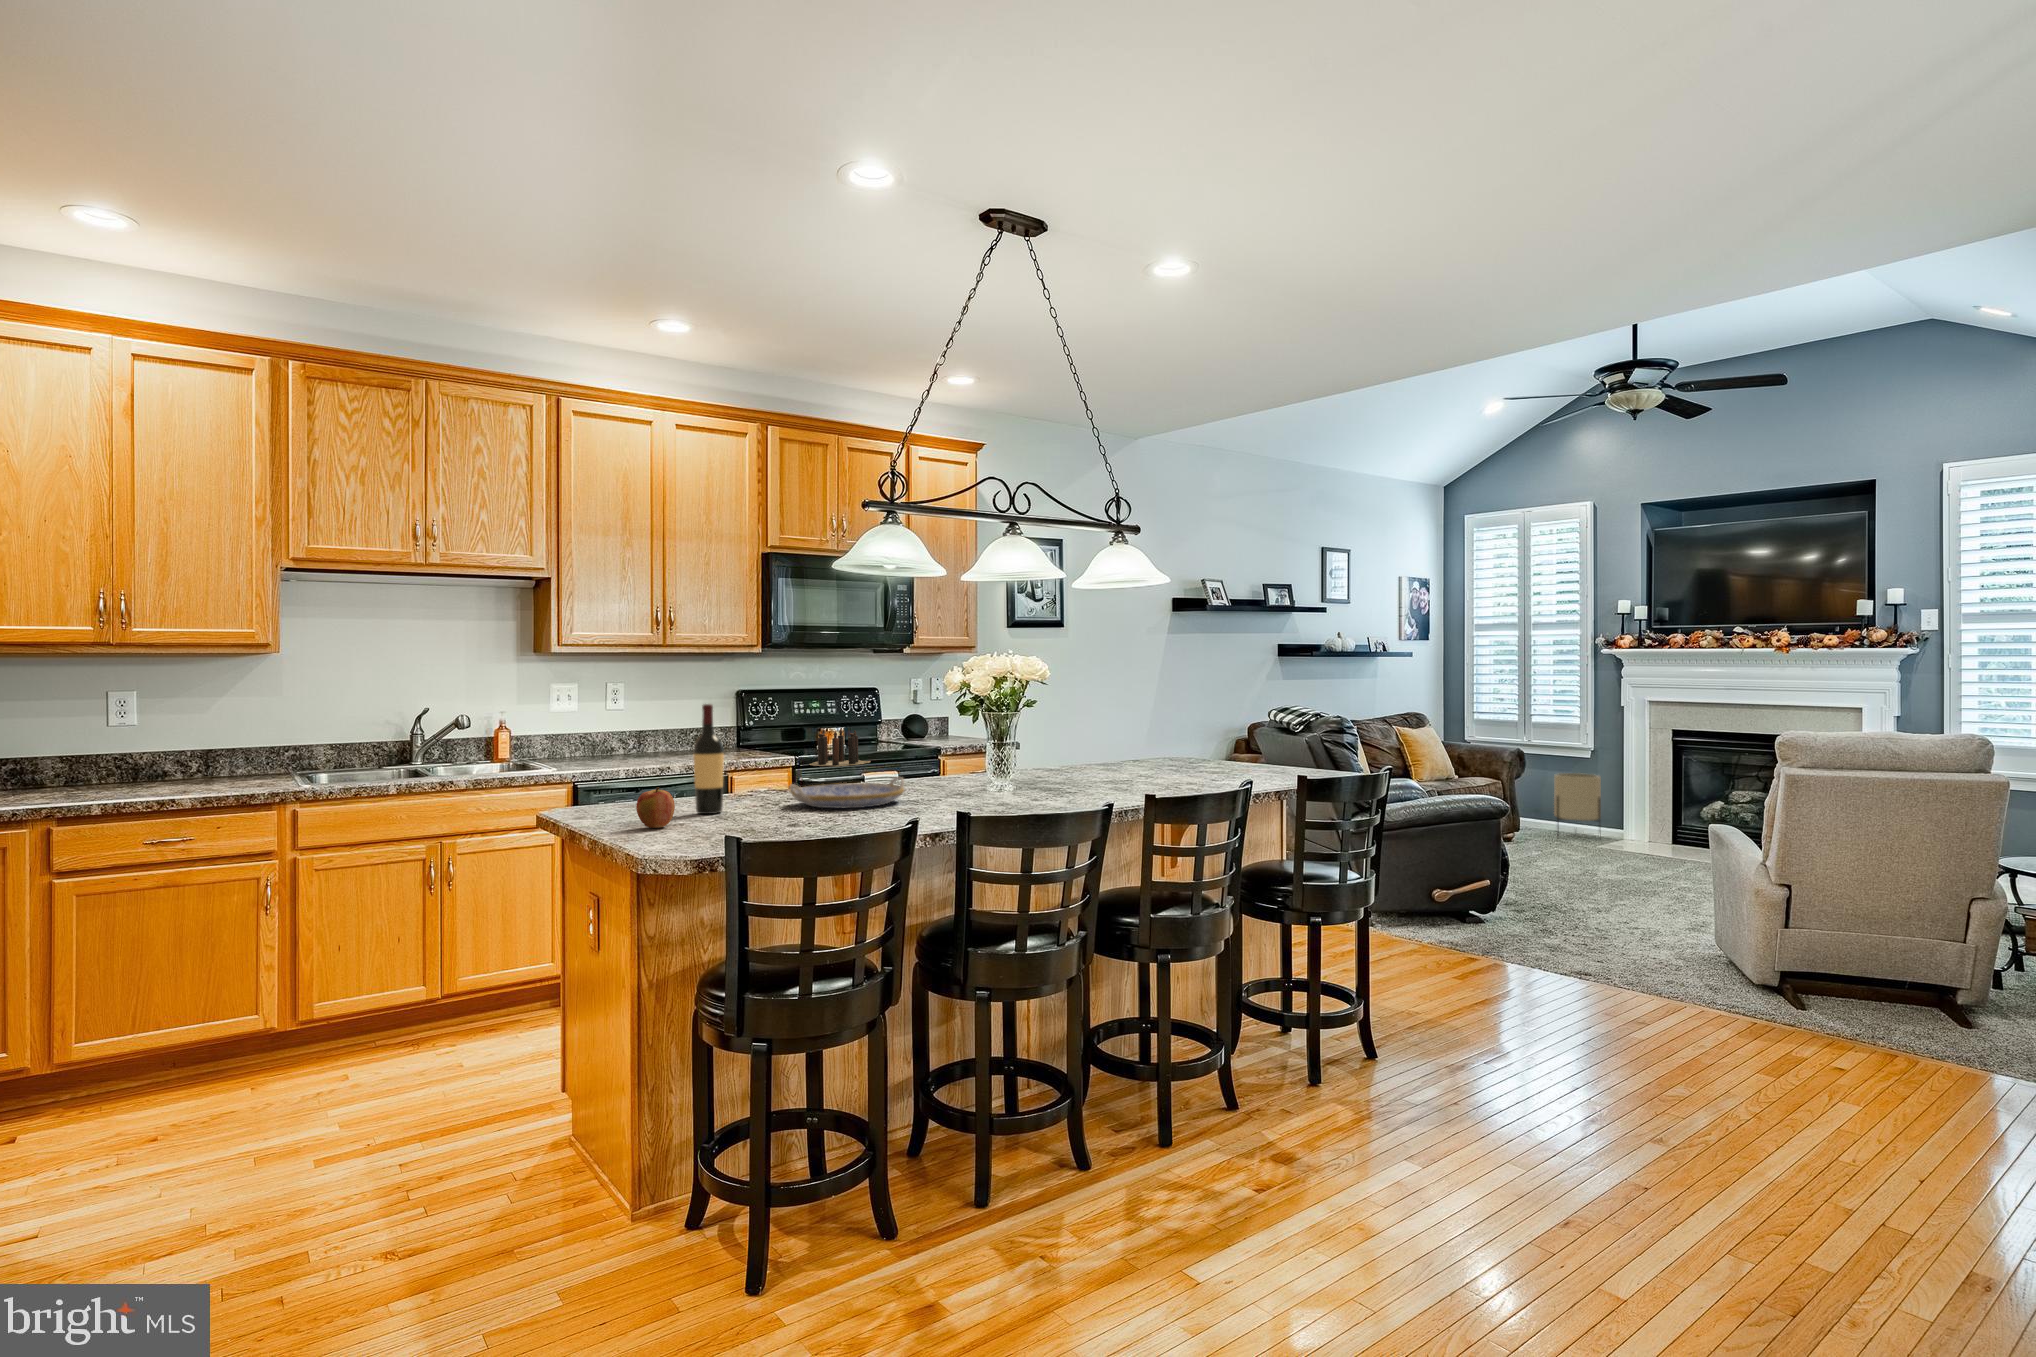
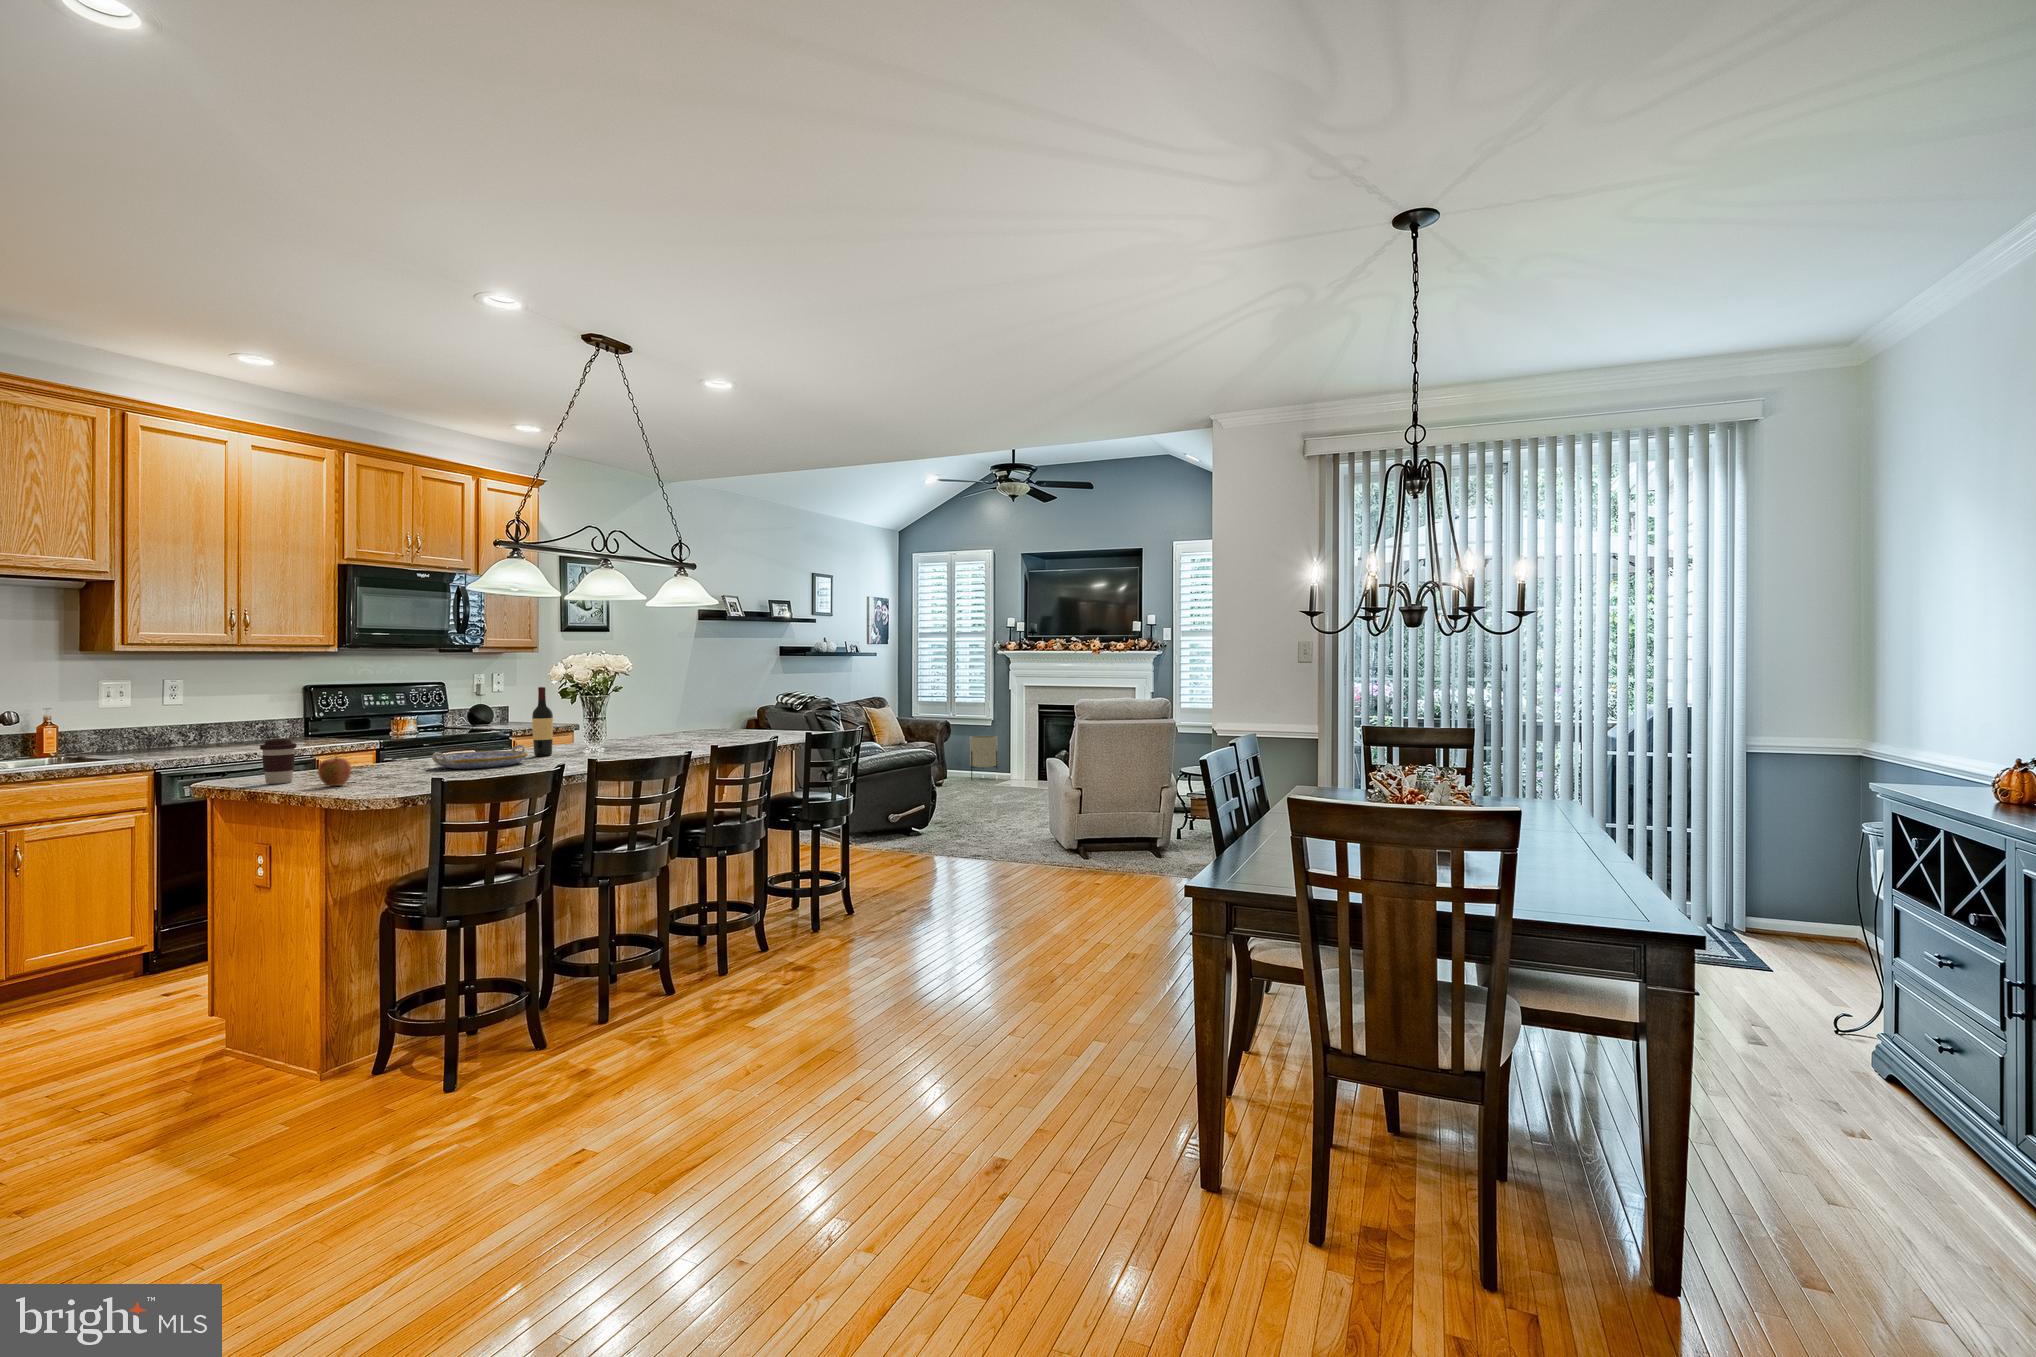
wine bottle: present [694,704,724,814] -> present [532,687,553,756]
candle: present [810,729,871,767] -> none [386,715,456,747]
coffee cup: none [599,760,638,817] -> present [260,739,297,784]

